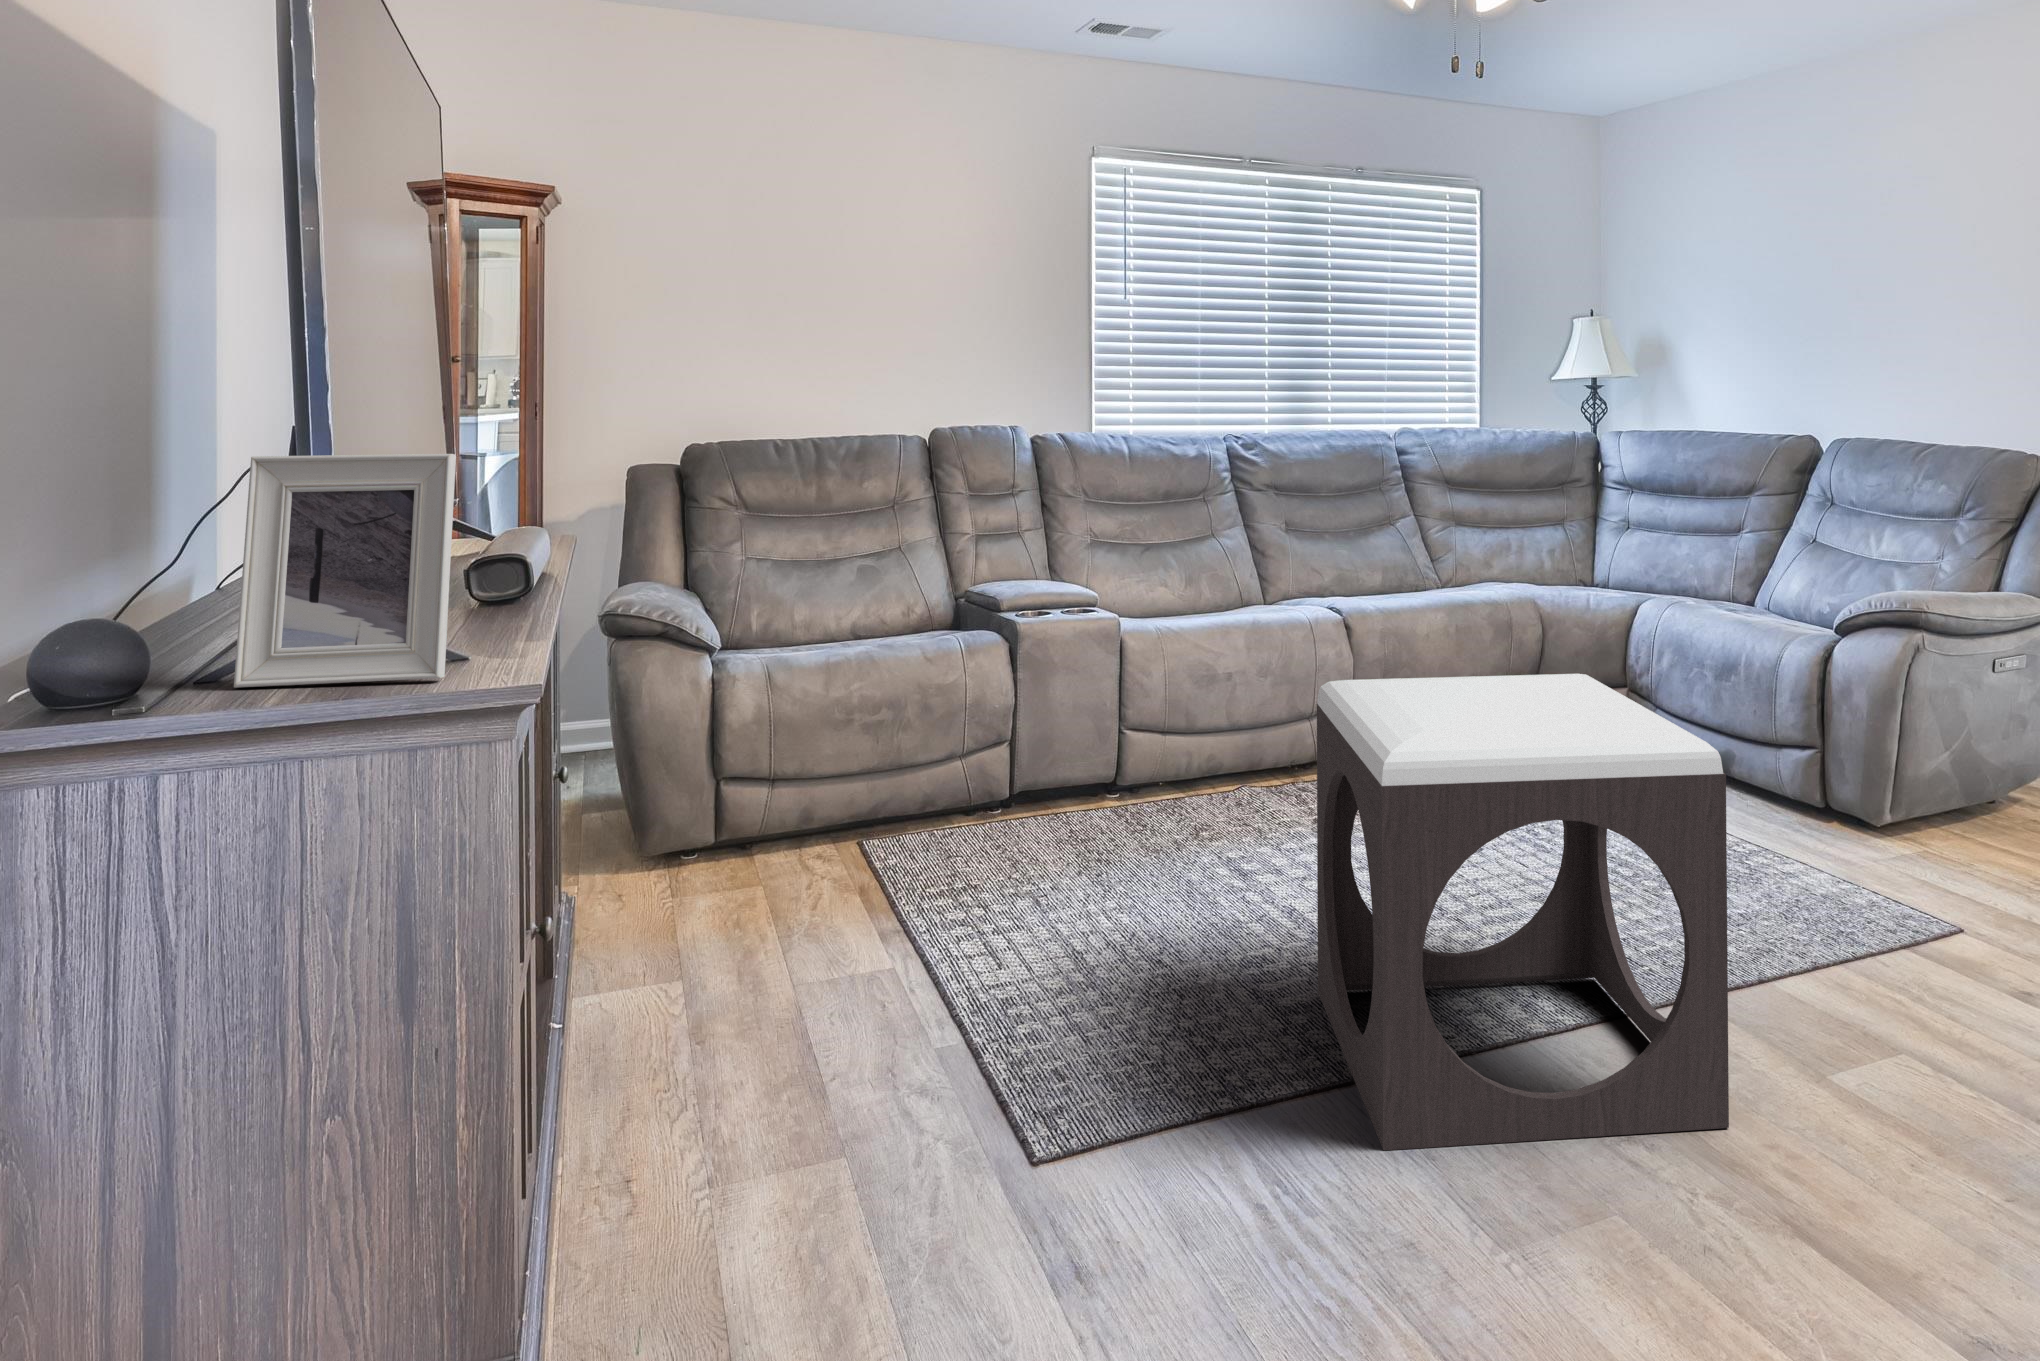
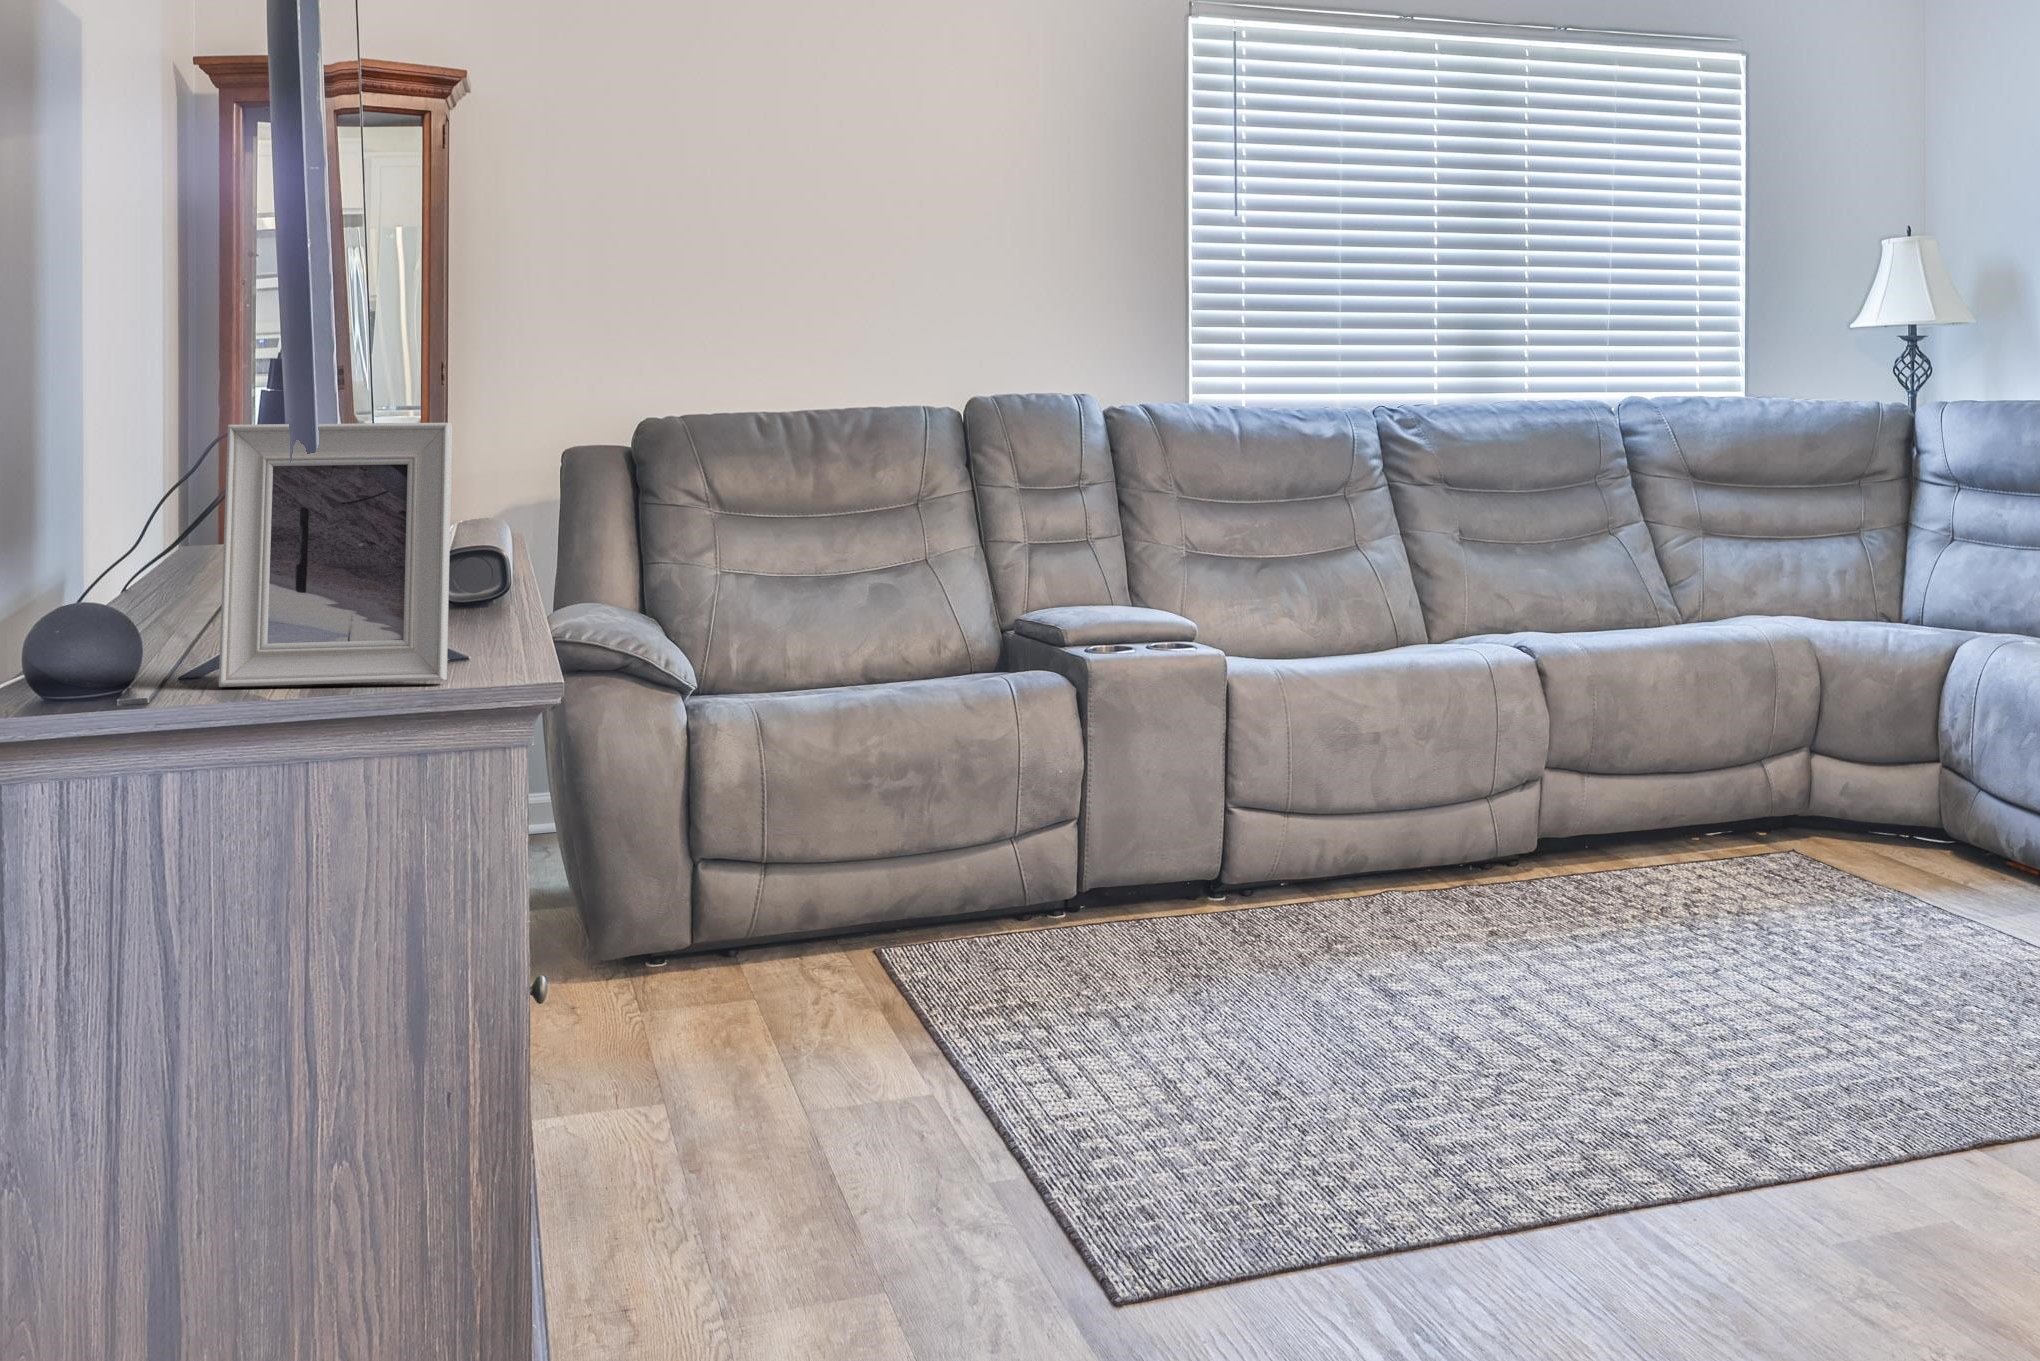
footstool: present [1317,674,1729,1150] -> none [1483,721,1995,1296]

